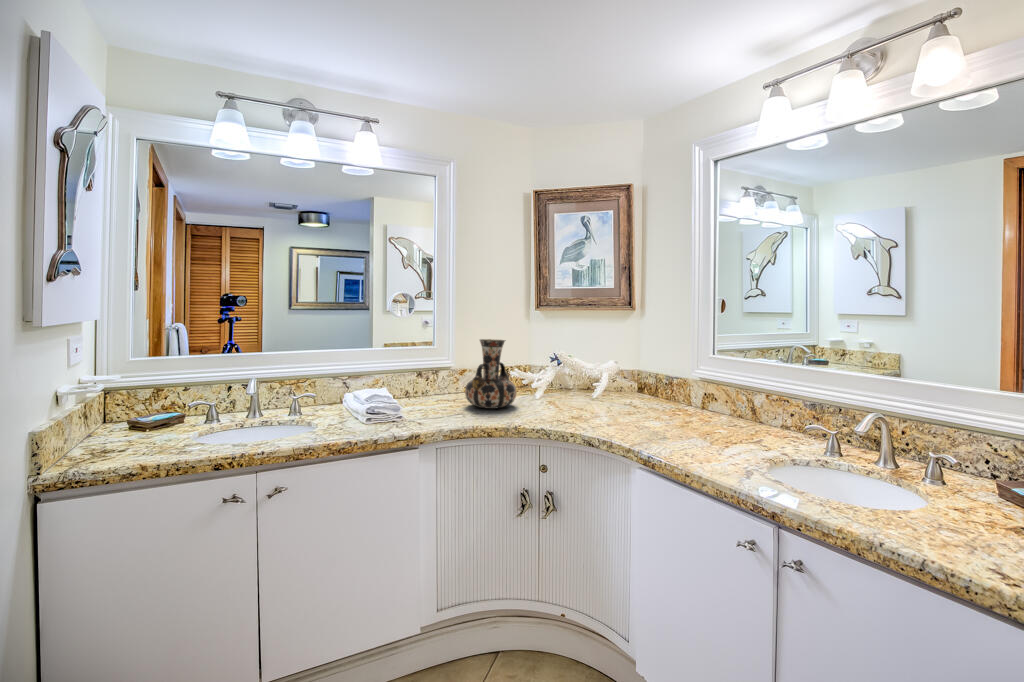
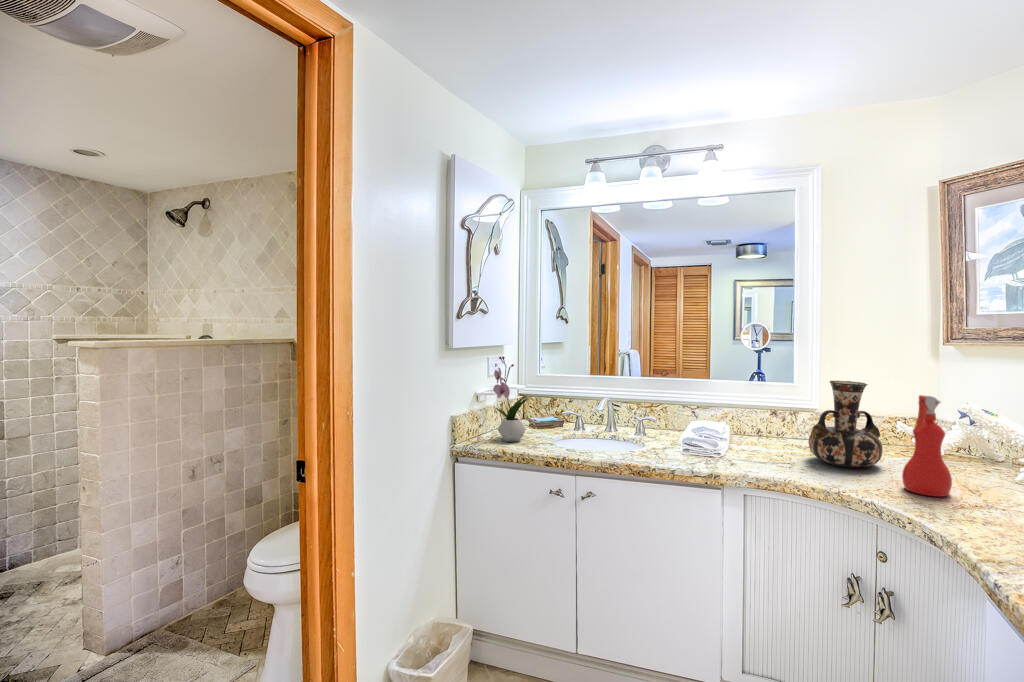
flower arrangement: none [85,329,157,455] -> present [493,356,528,442]
spray bottle: none [542,343,570,416] -> present [902,395,952,497]

